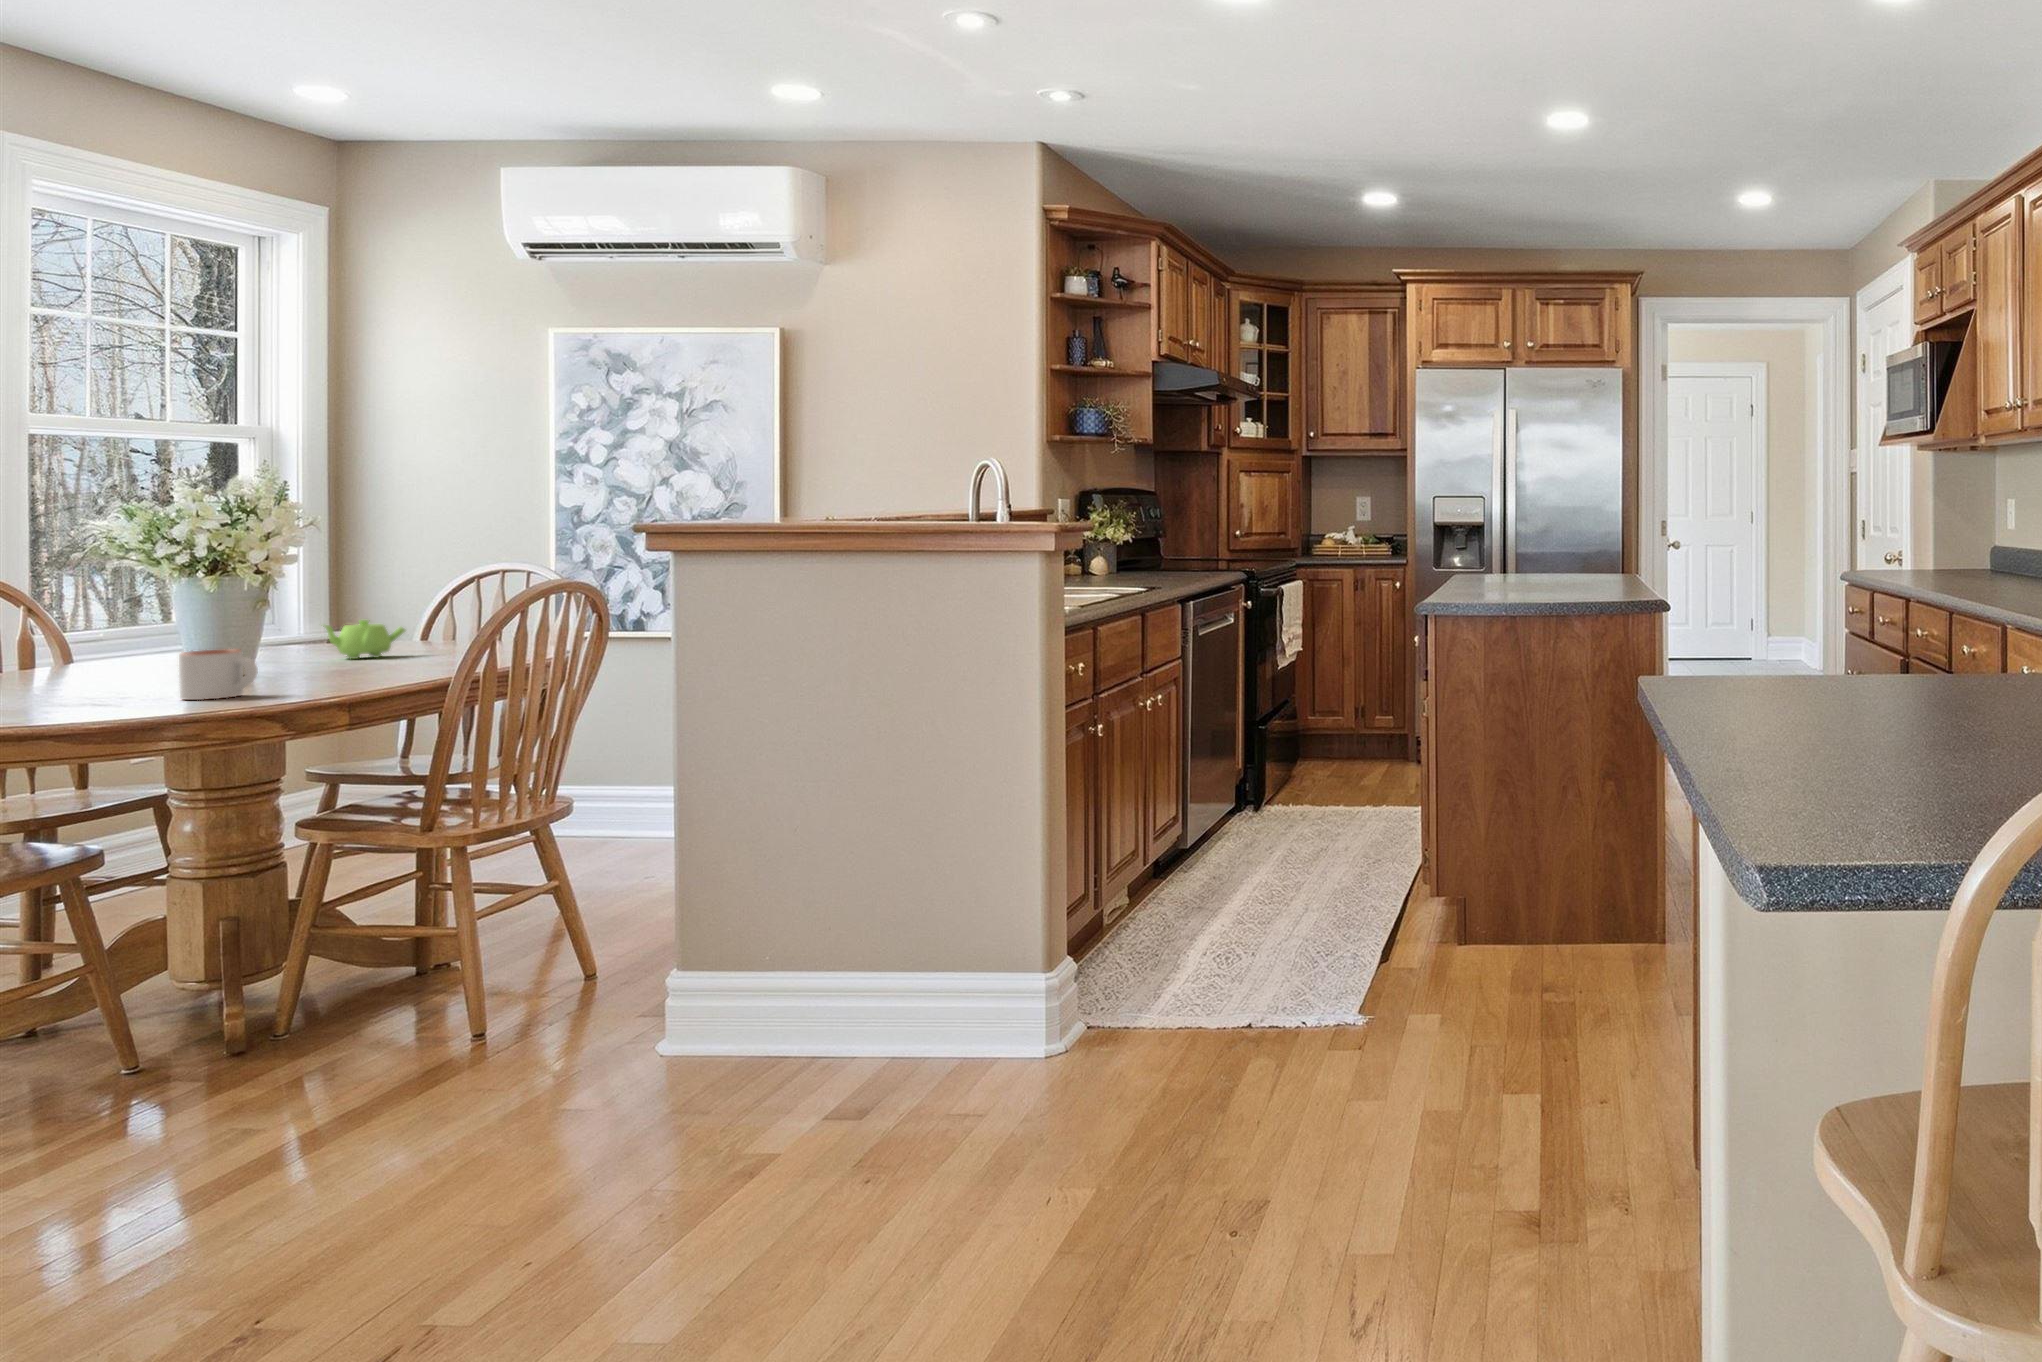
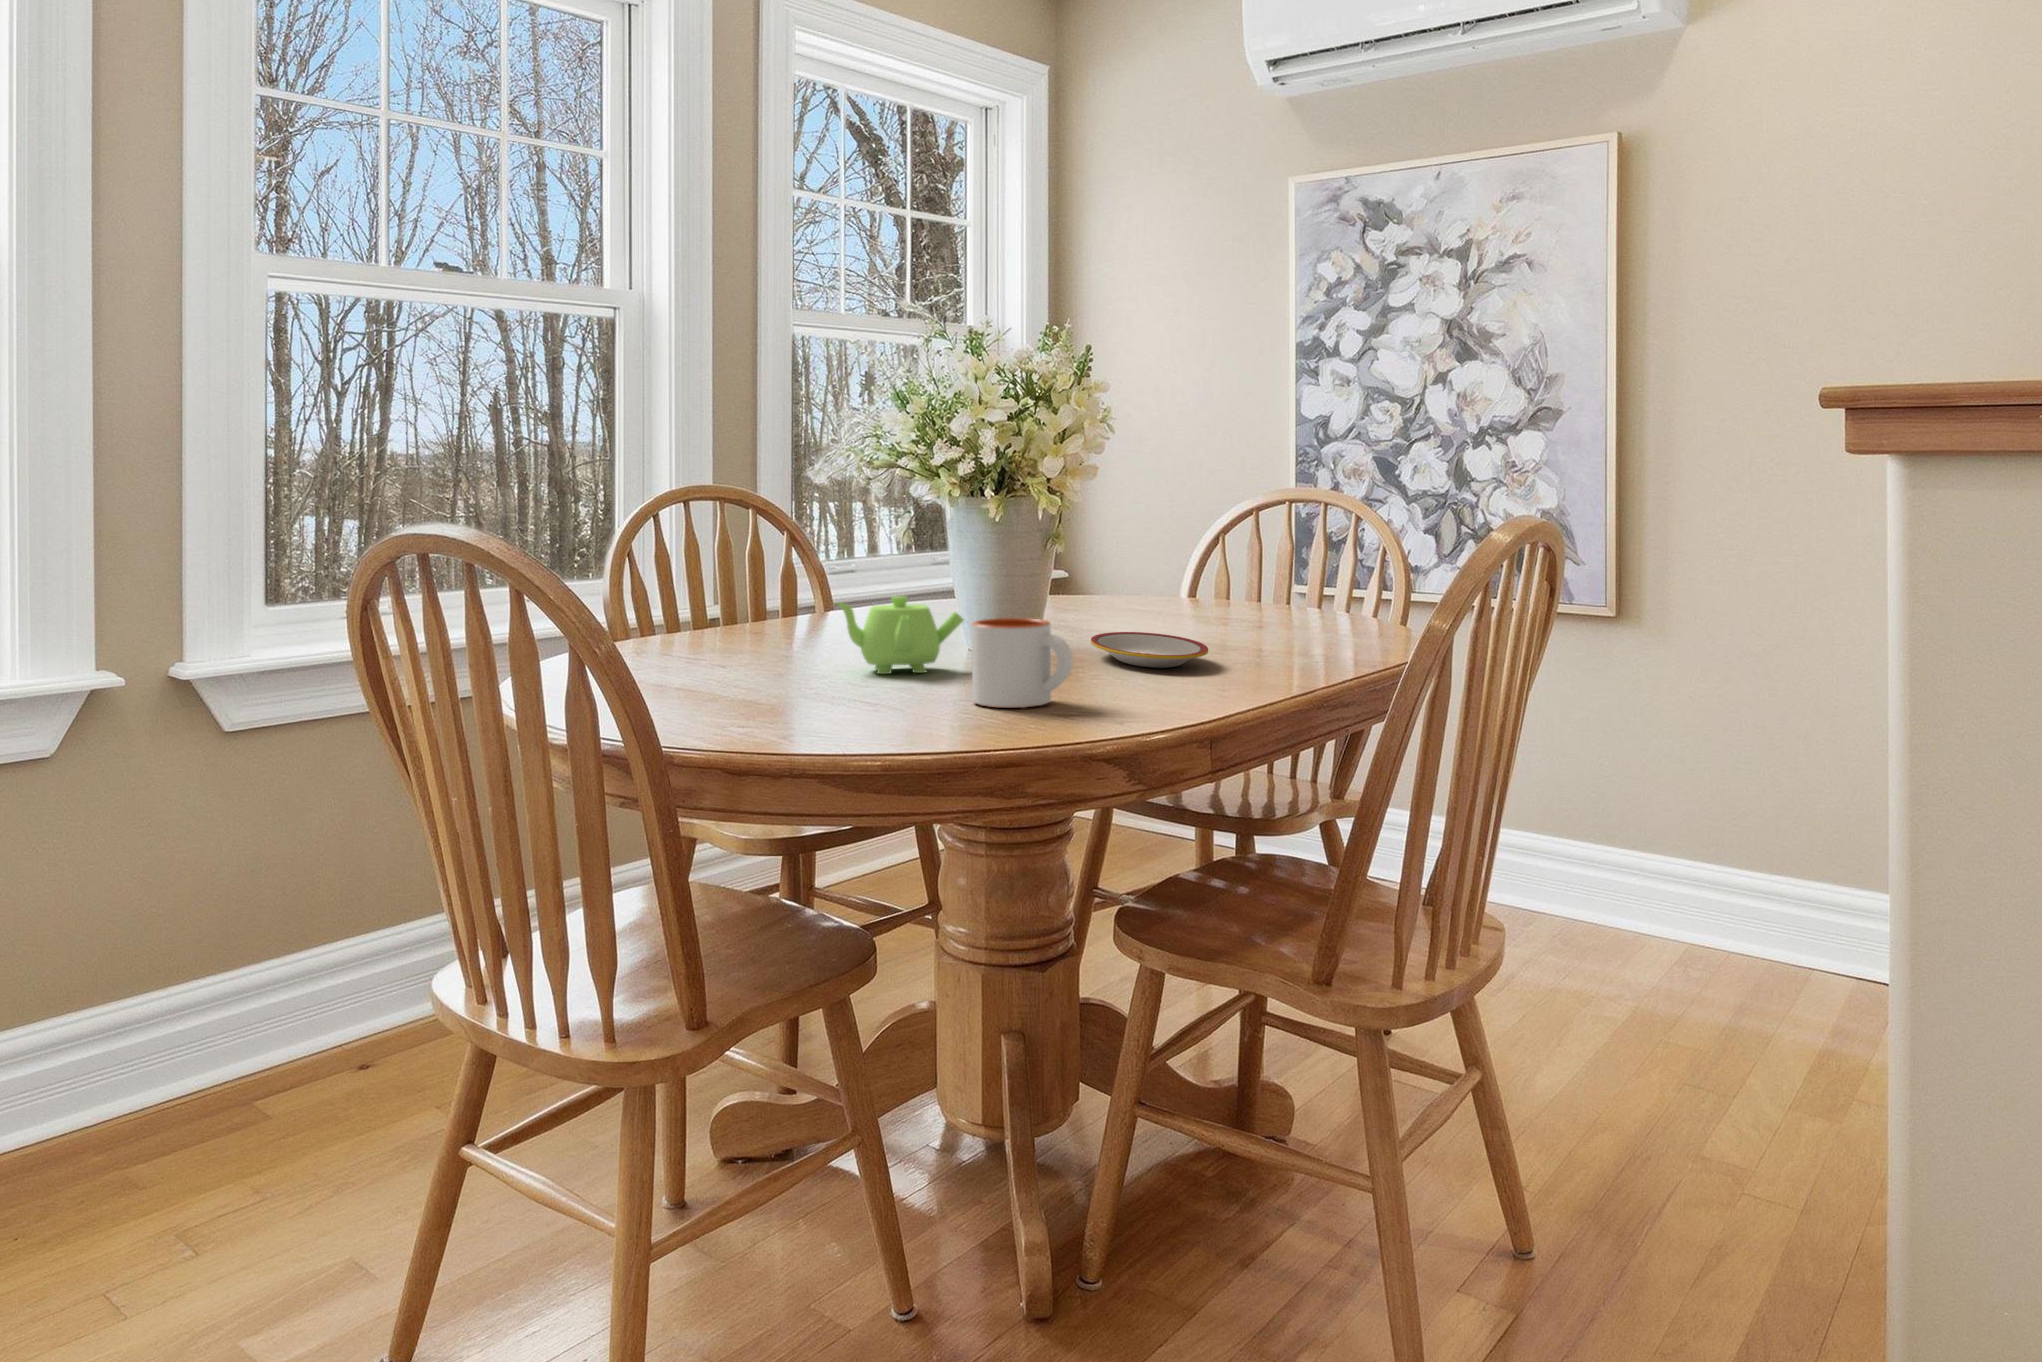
teapot: present [323,620,405,659] -> present [836,596,963,674]
plate: none [295,660,385,678] -> present [1091,632,1208,668]

